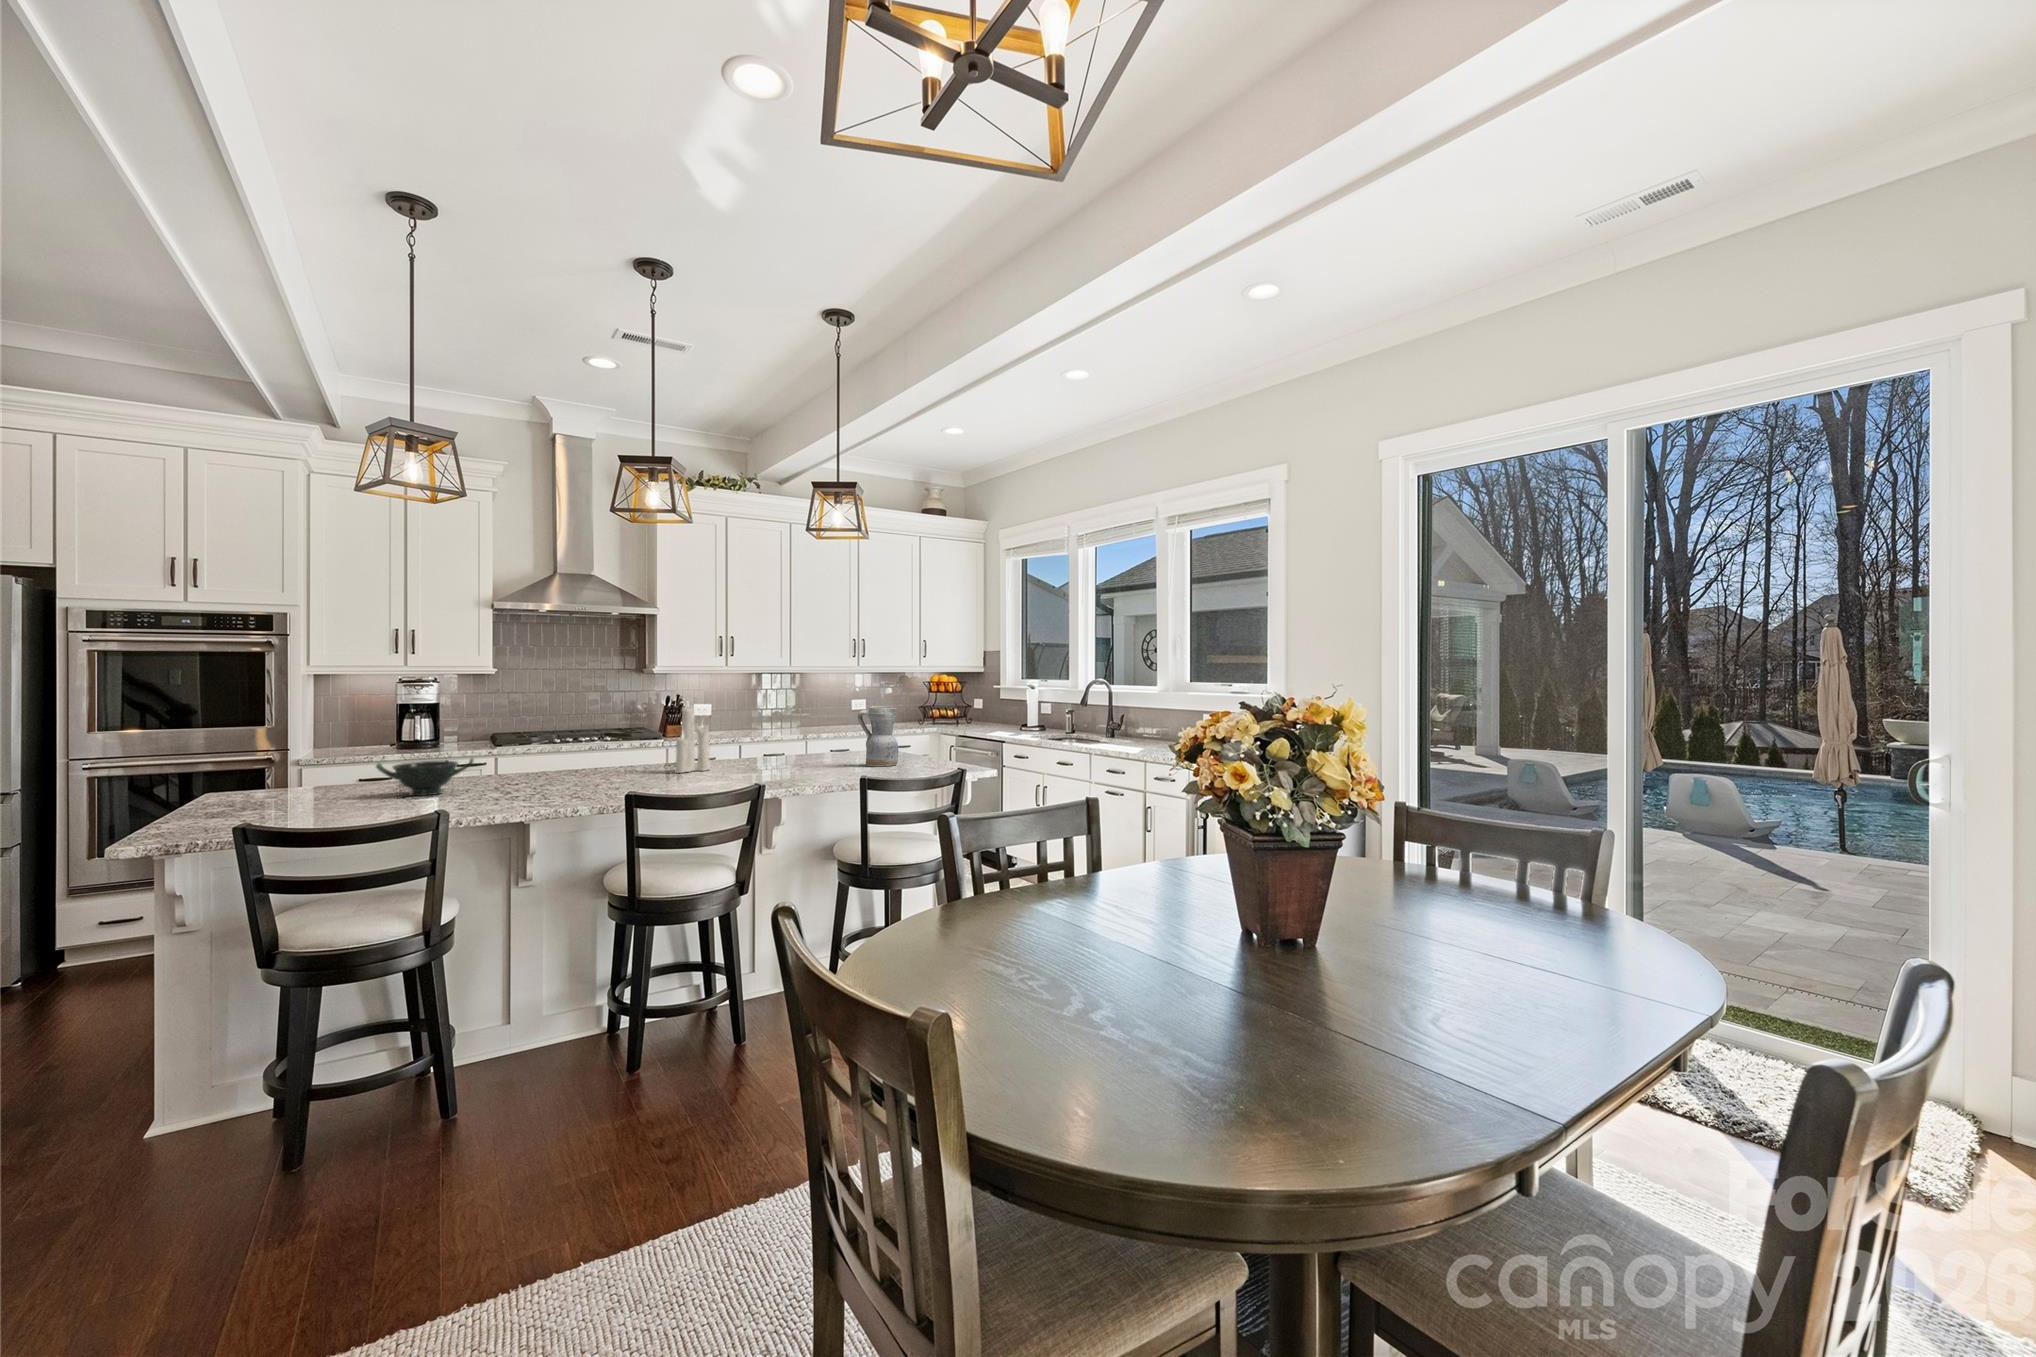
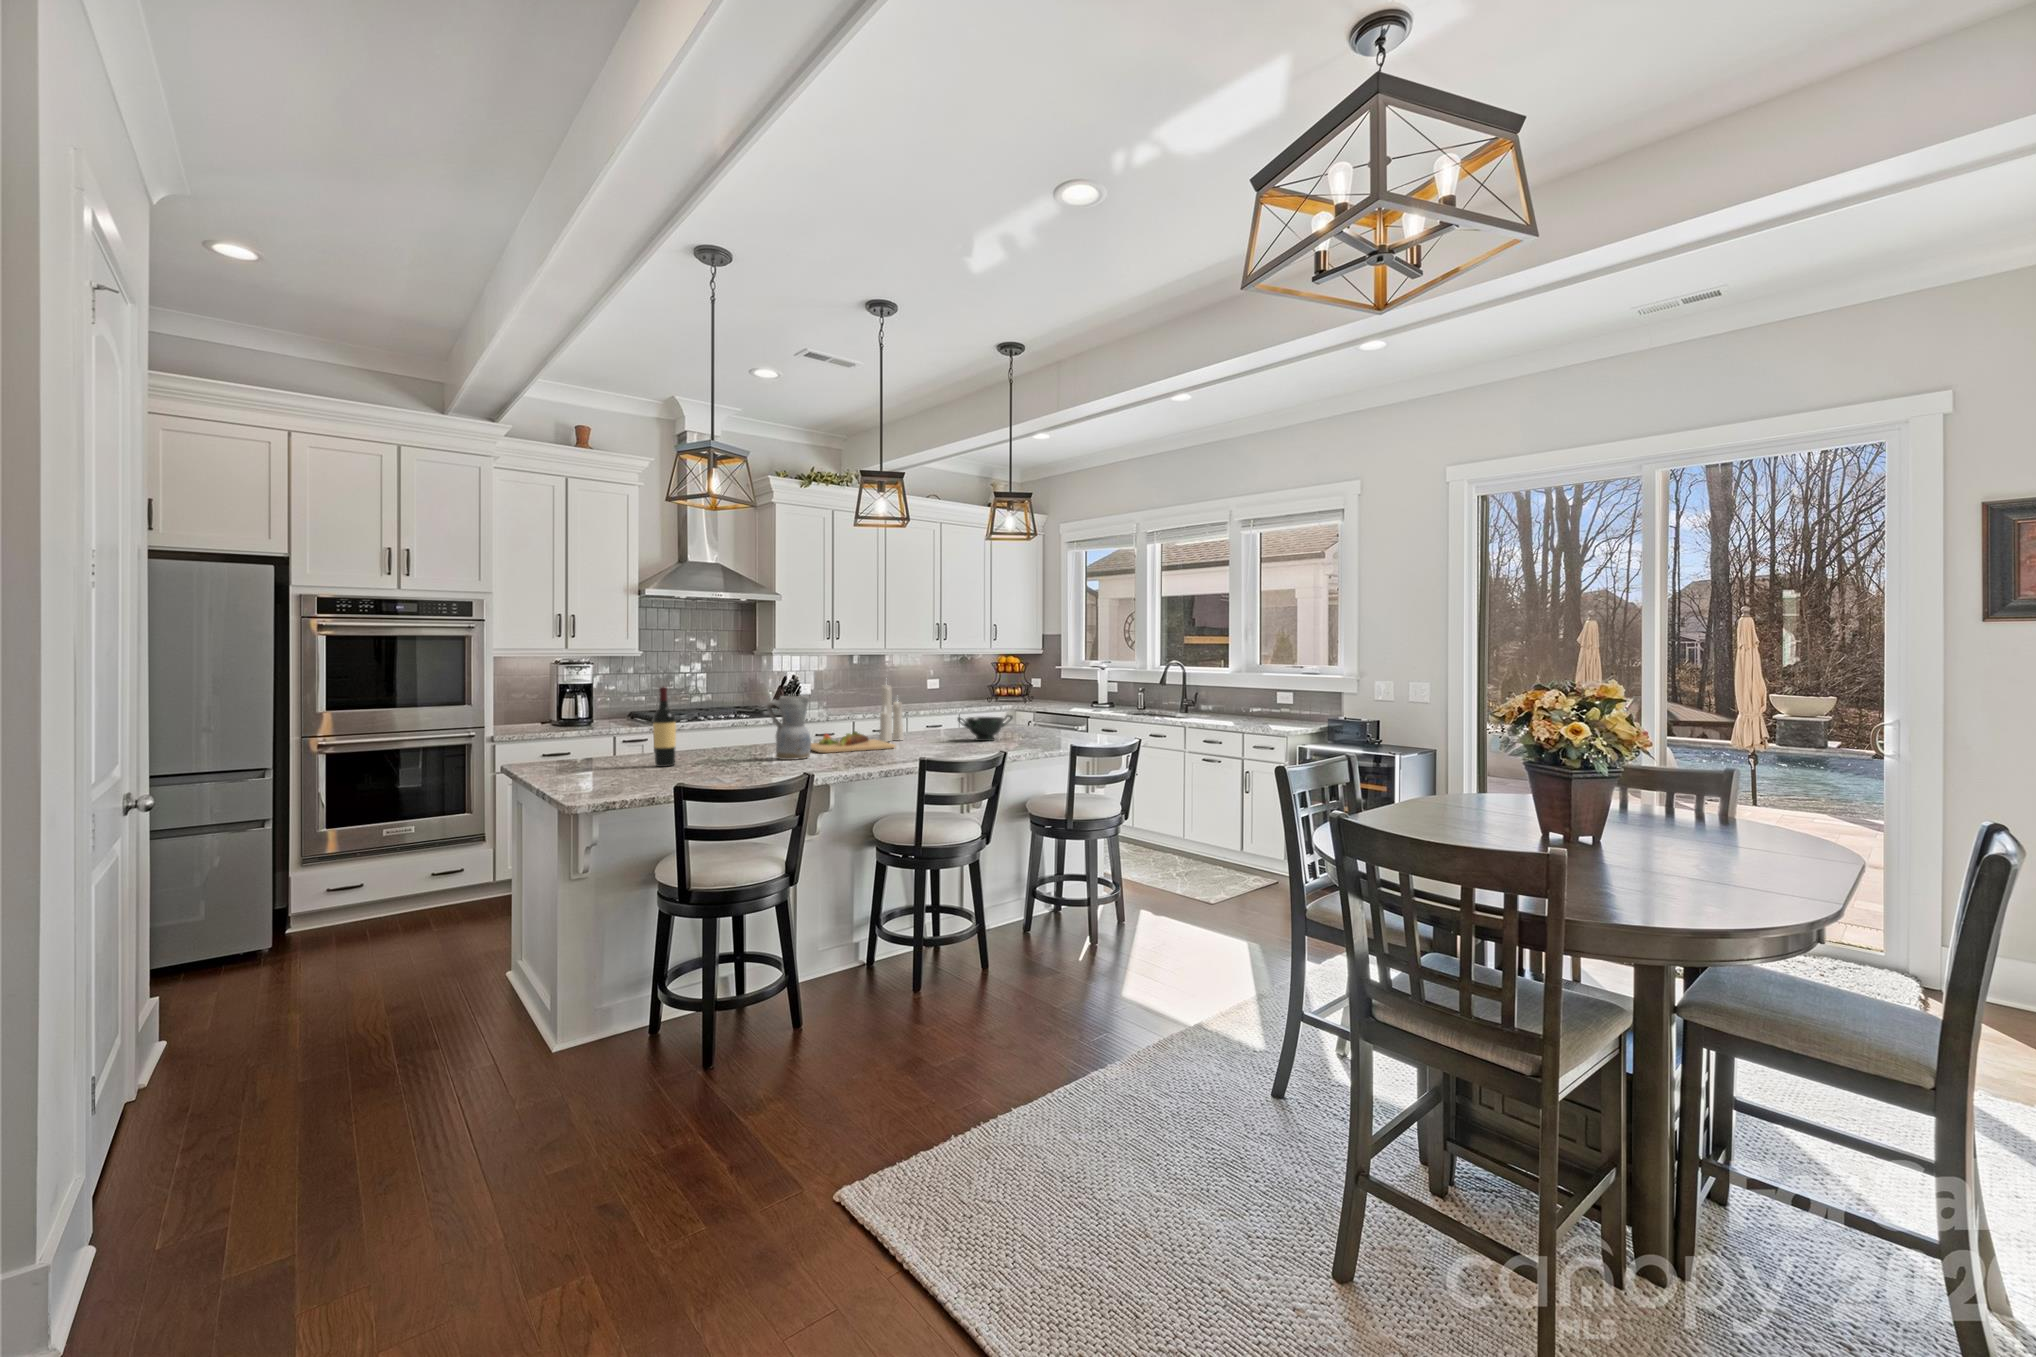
ceramic pitcher: present [858,706,899,766] -> present [767,696,811,760]
wine bottle: none [322,710,354,806] -> present [653,687,676,767]
bowl: present [376,758,473,796] -> present [958,715,1013,741]
cutting board: none [561,761,667,788] -> present [811,731,895,753]

